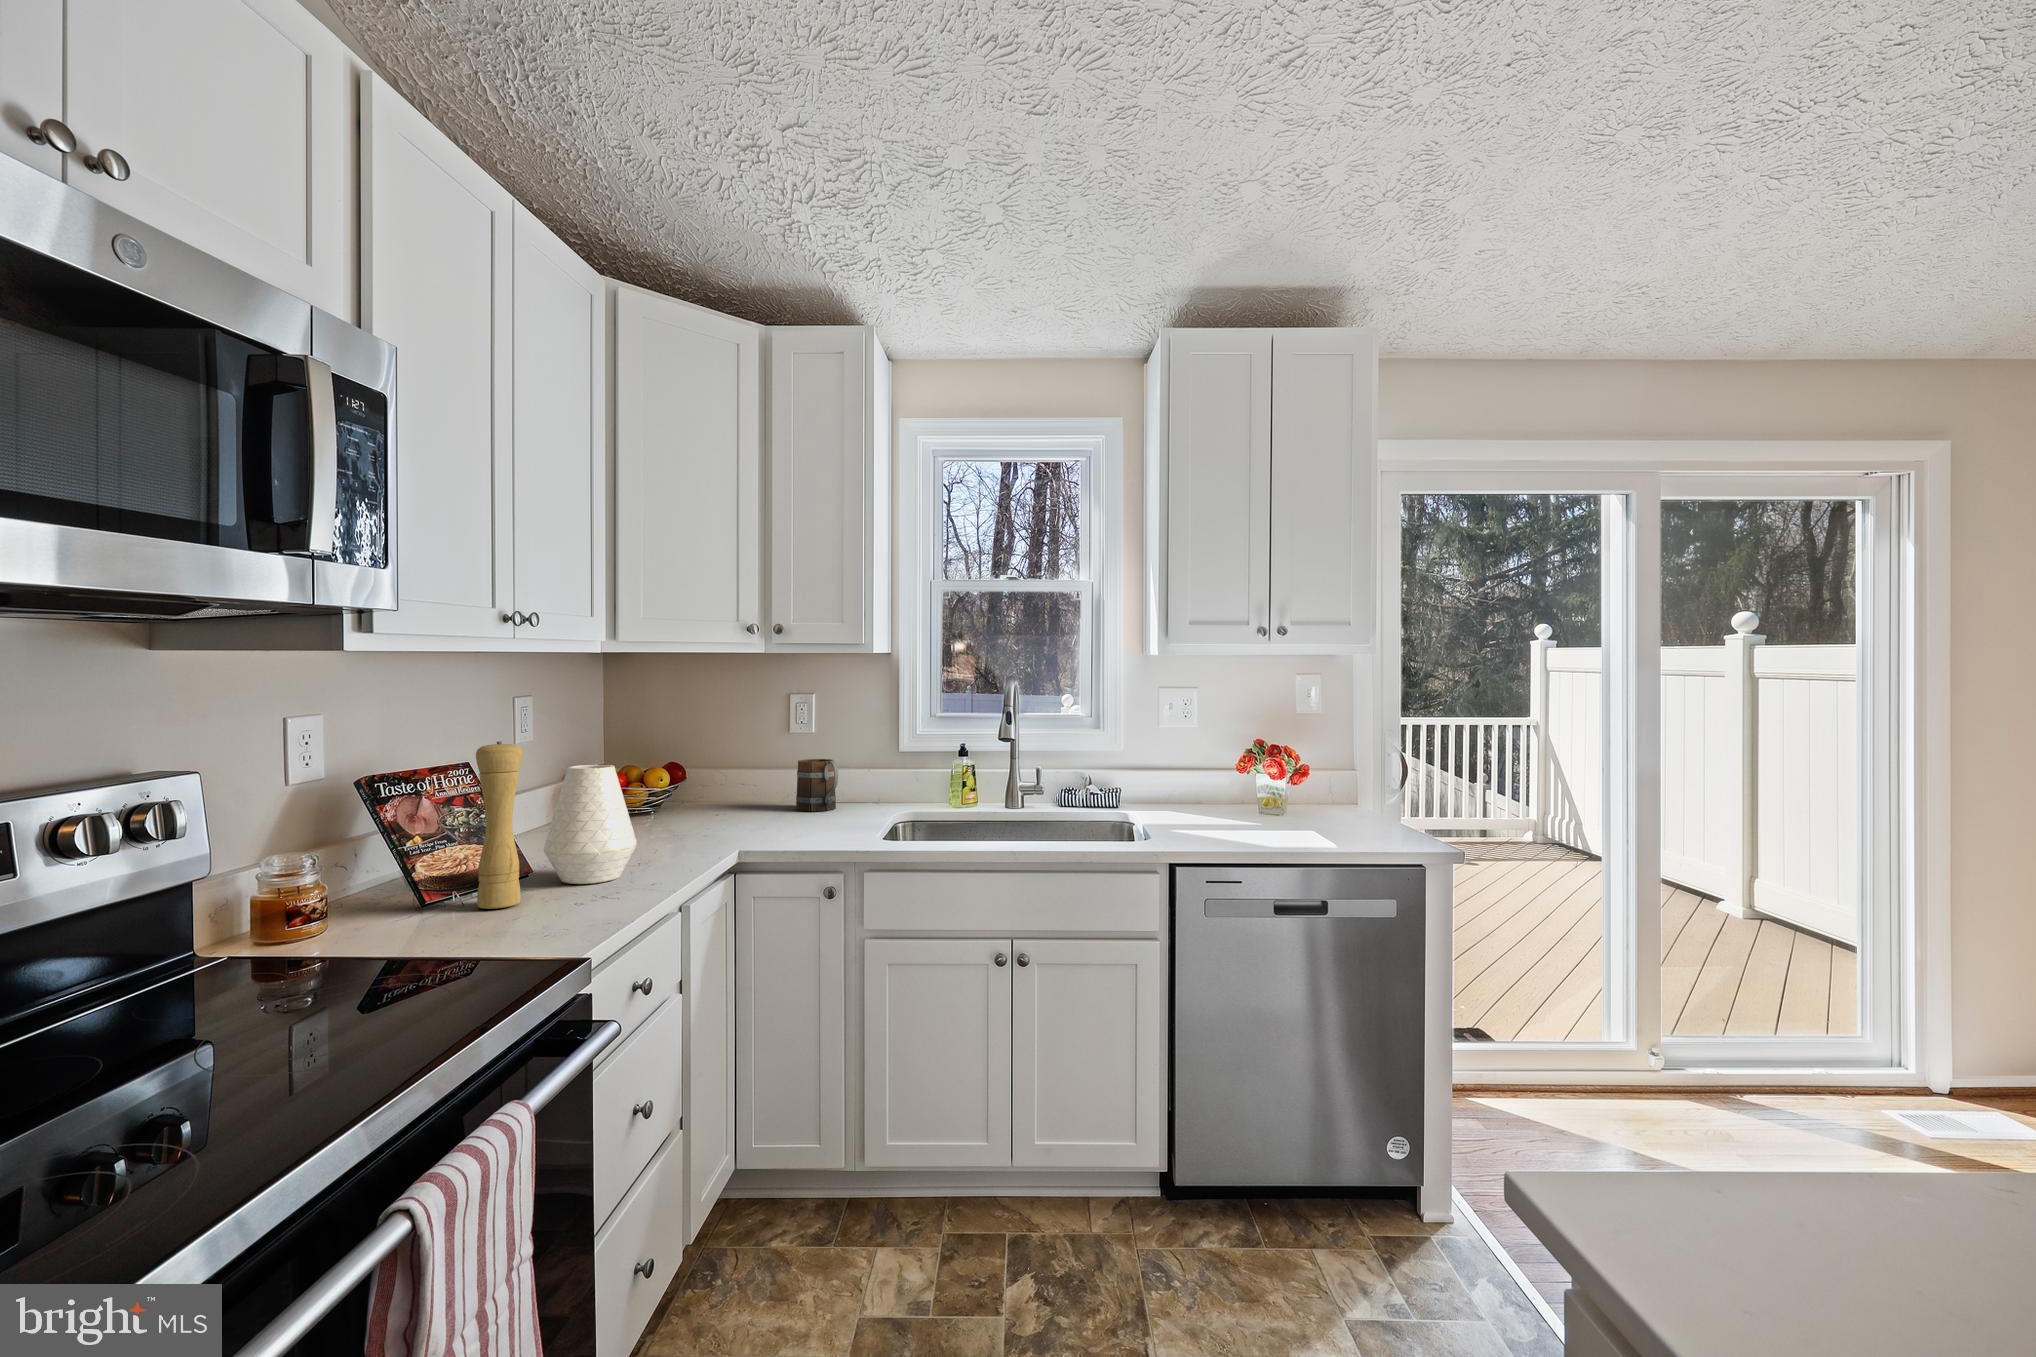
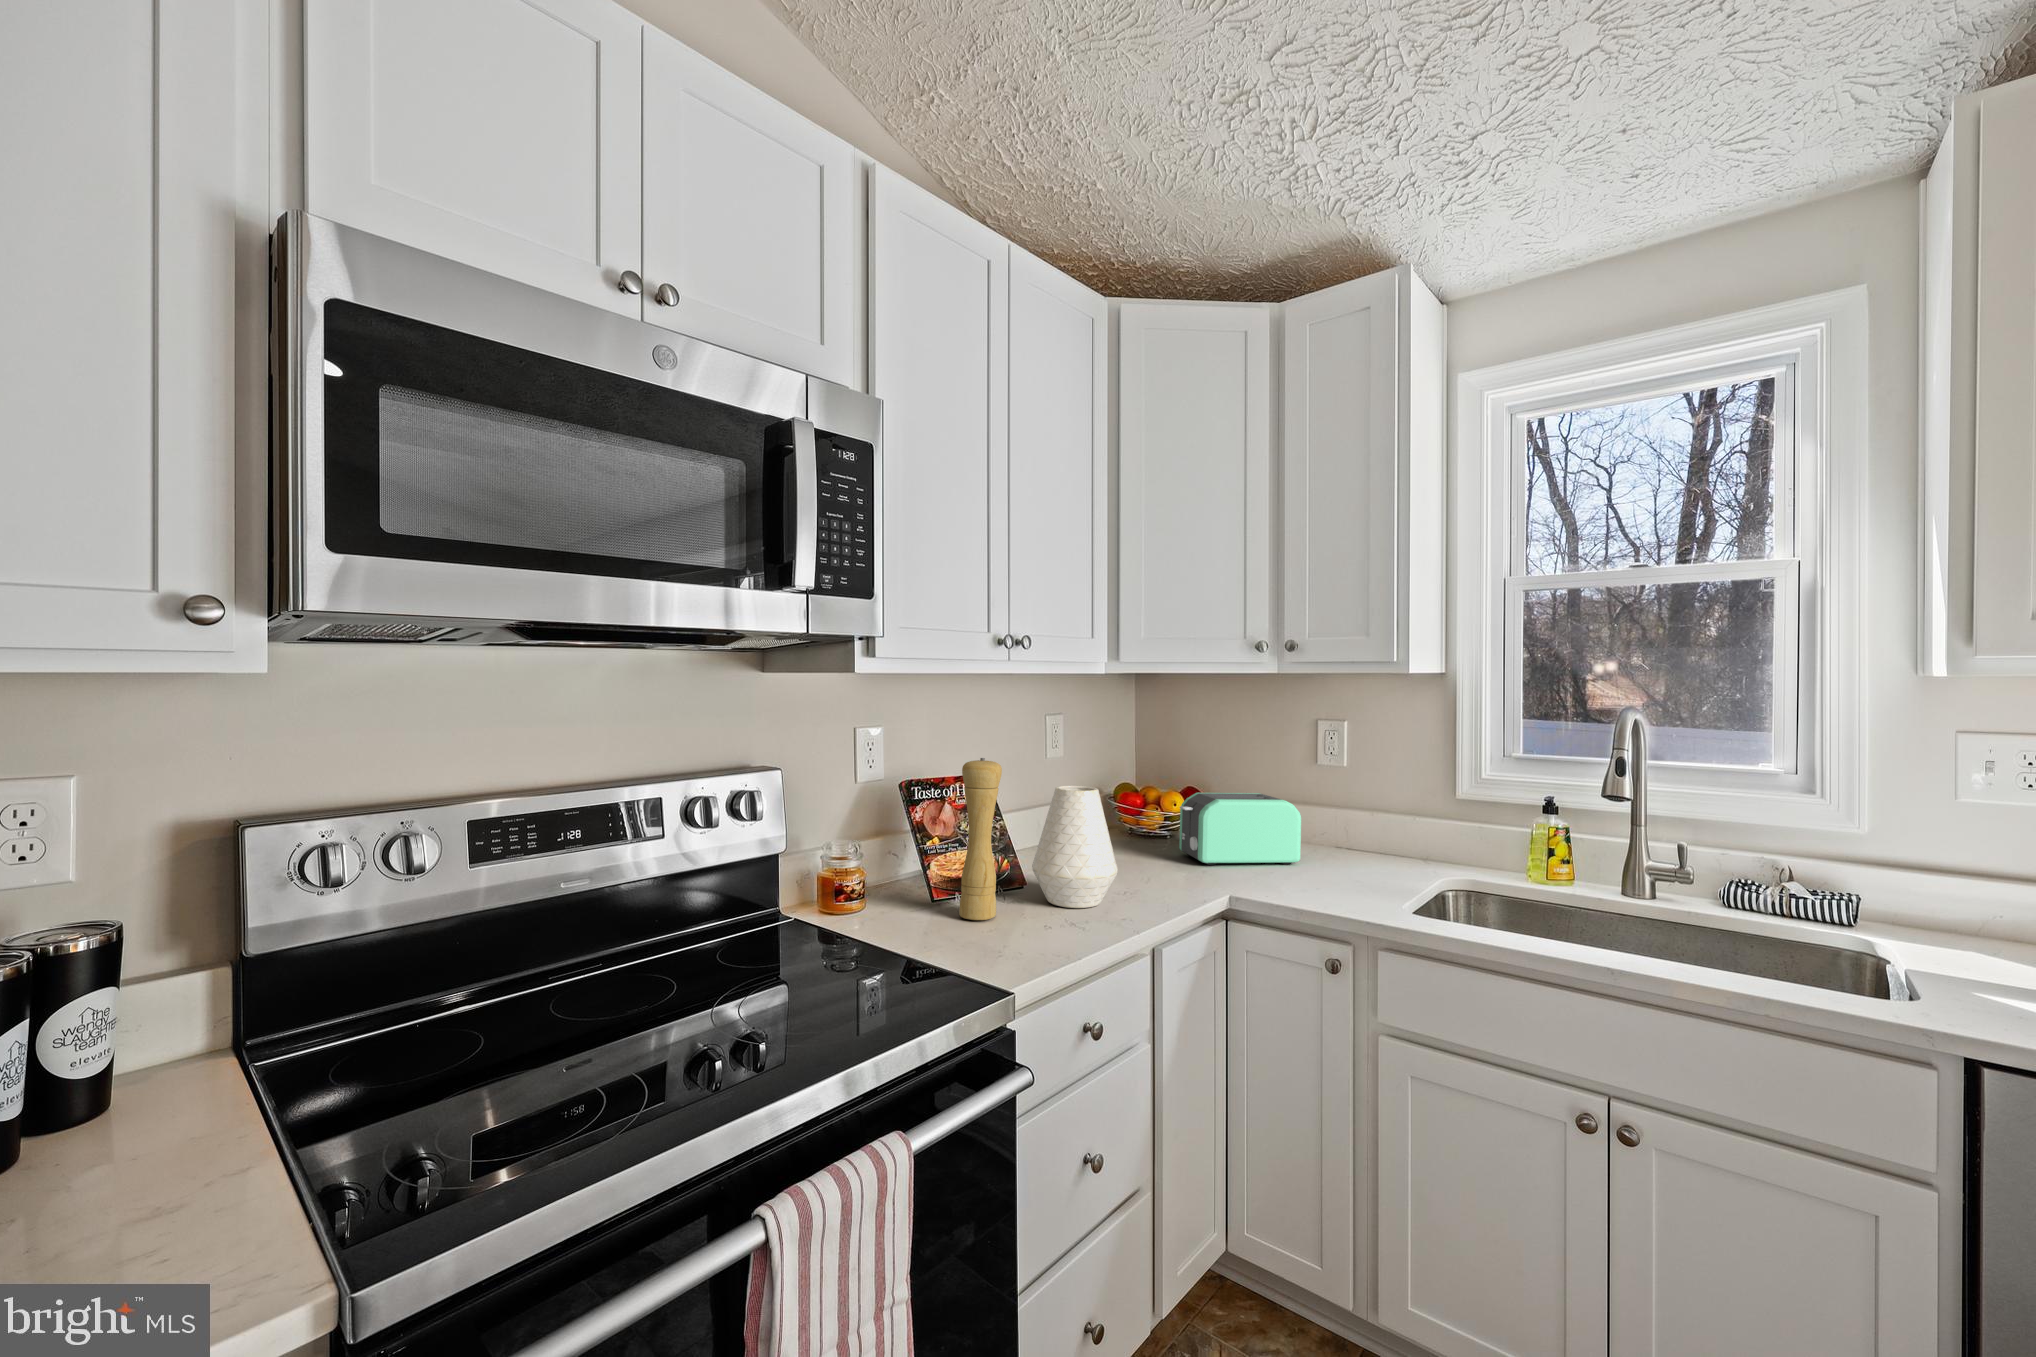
mug: present [796,759,838,811] -> none [1329,795,1376,856]
toaster: none [664,763,780,834] -> present [1179,793,1301,865]

